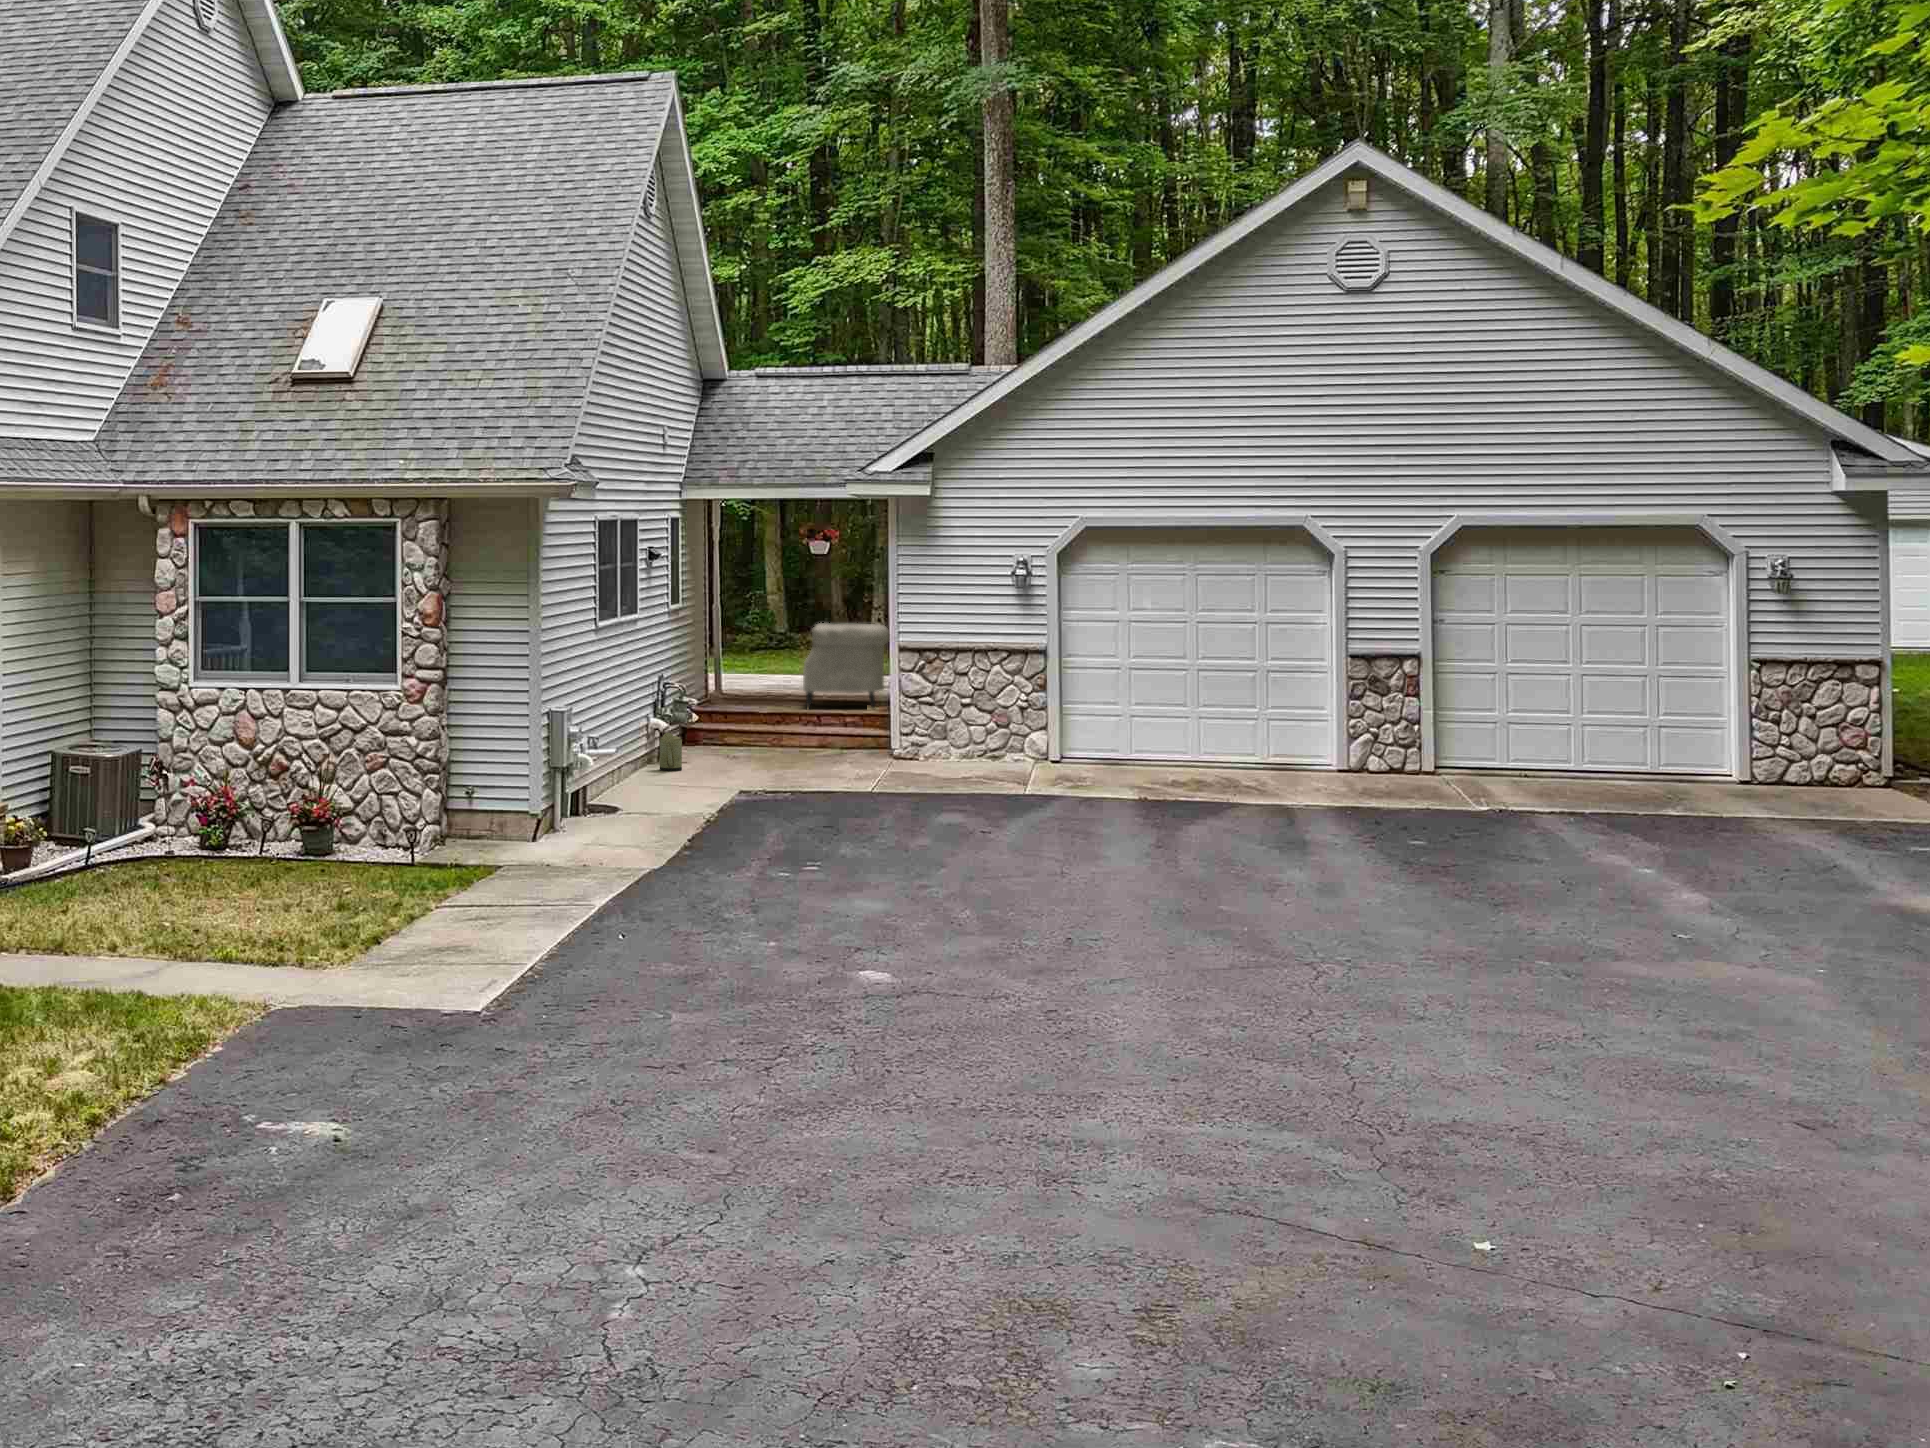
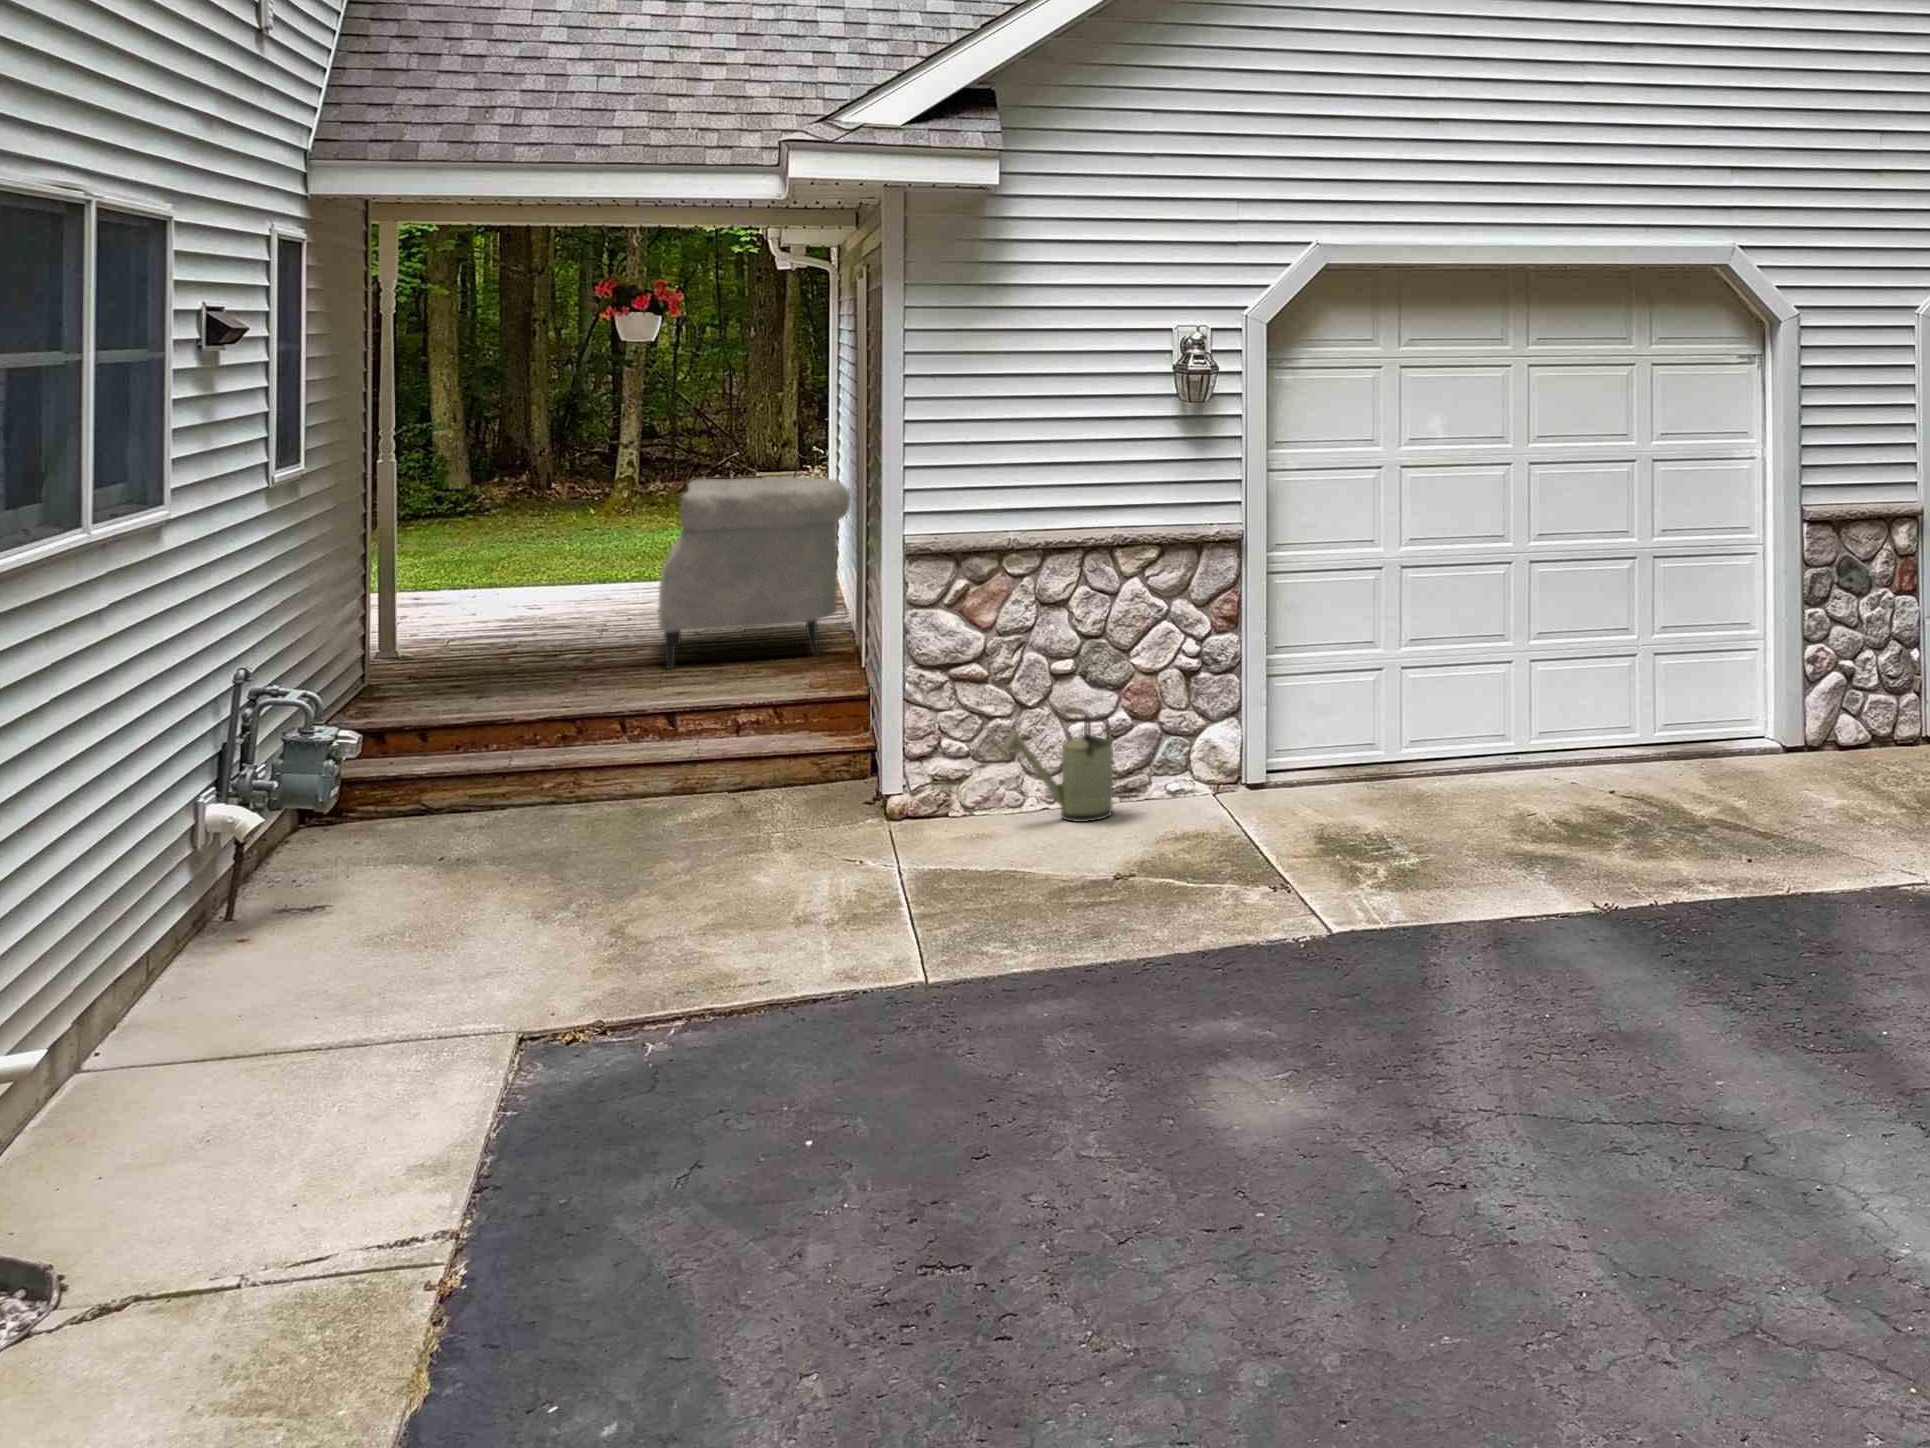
watering can: present [660,733,682,771] -> present [1003,714,1119,822]

